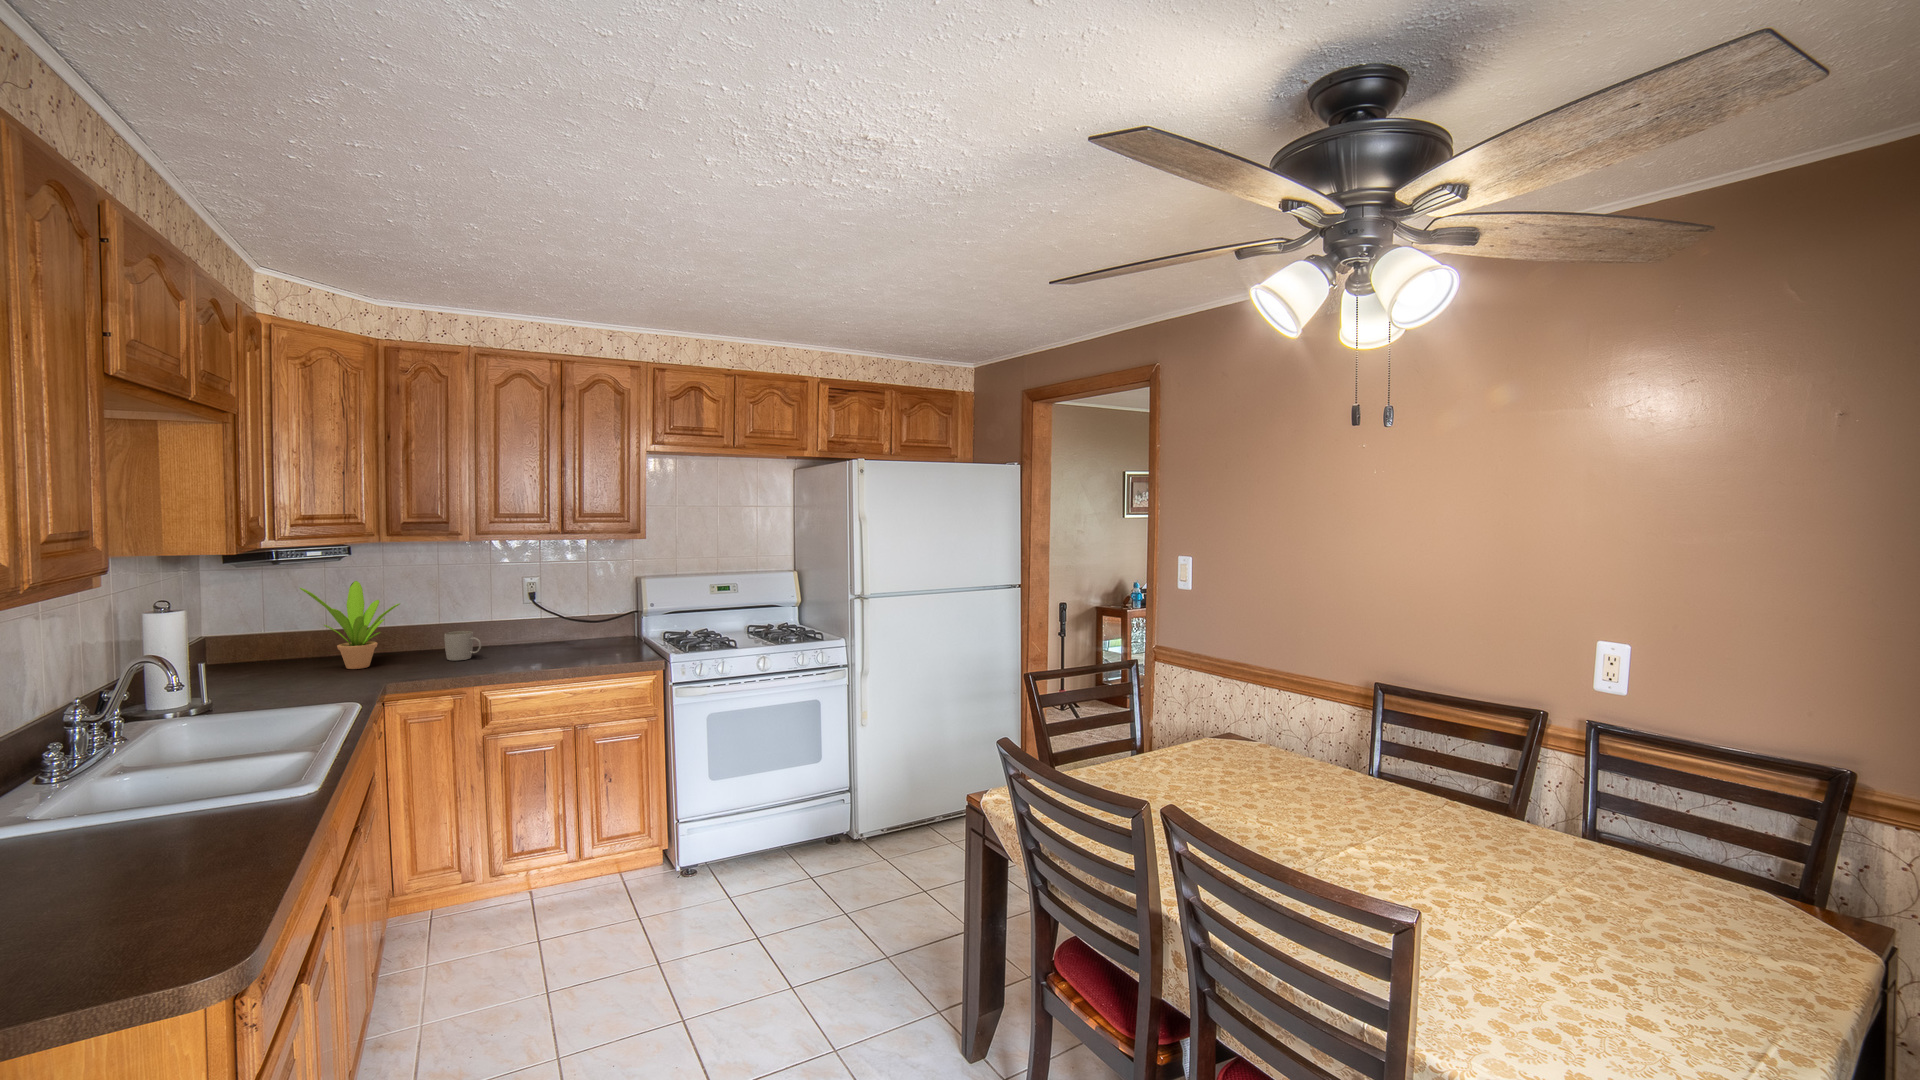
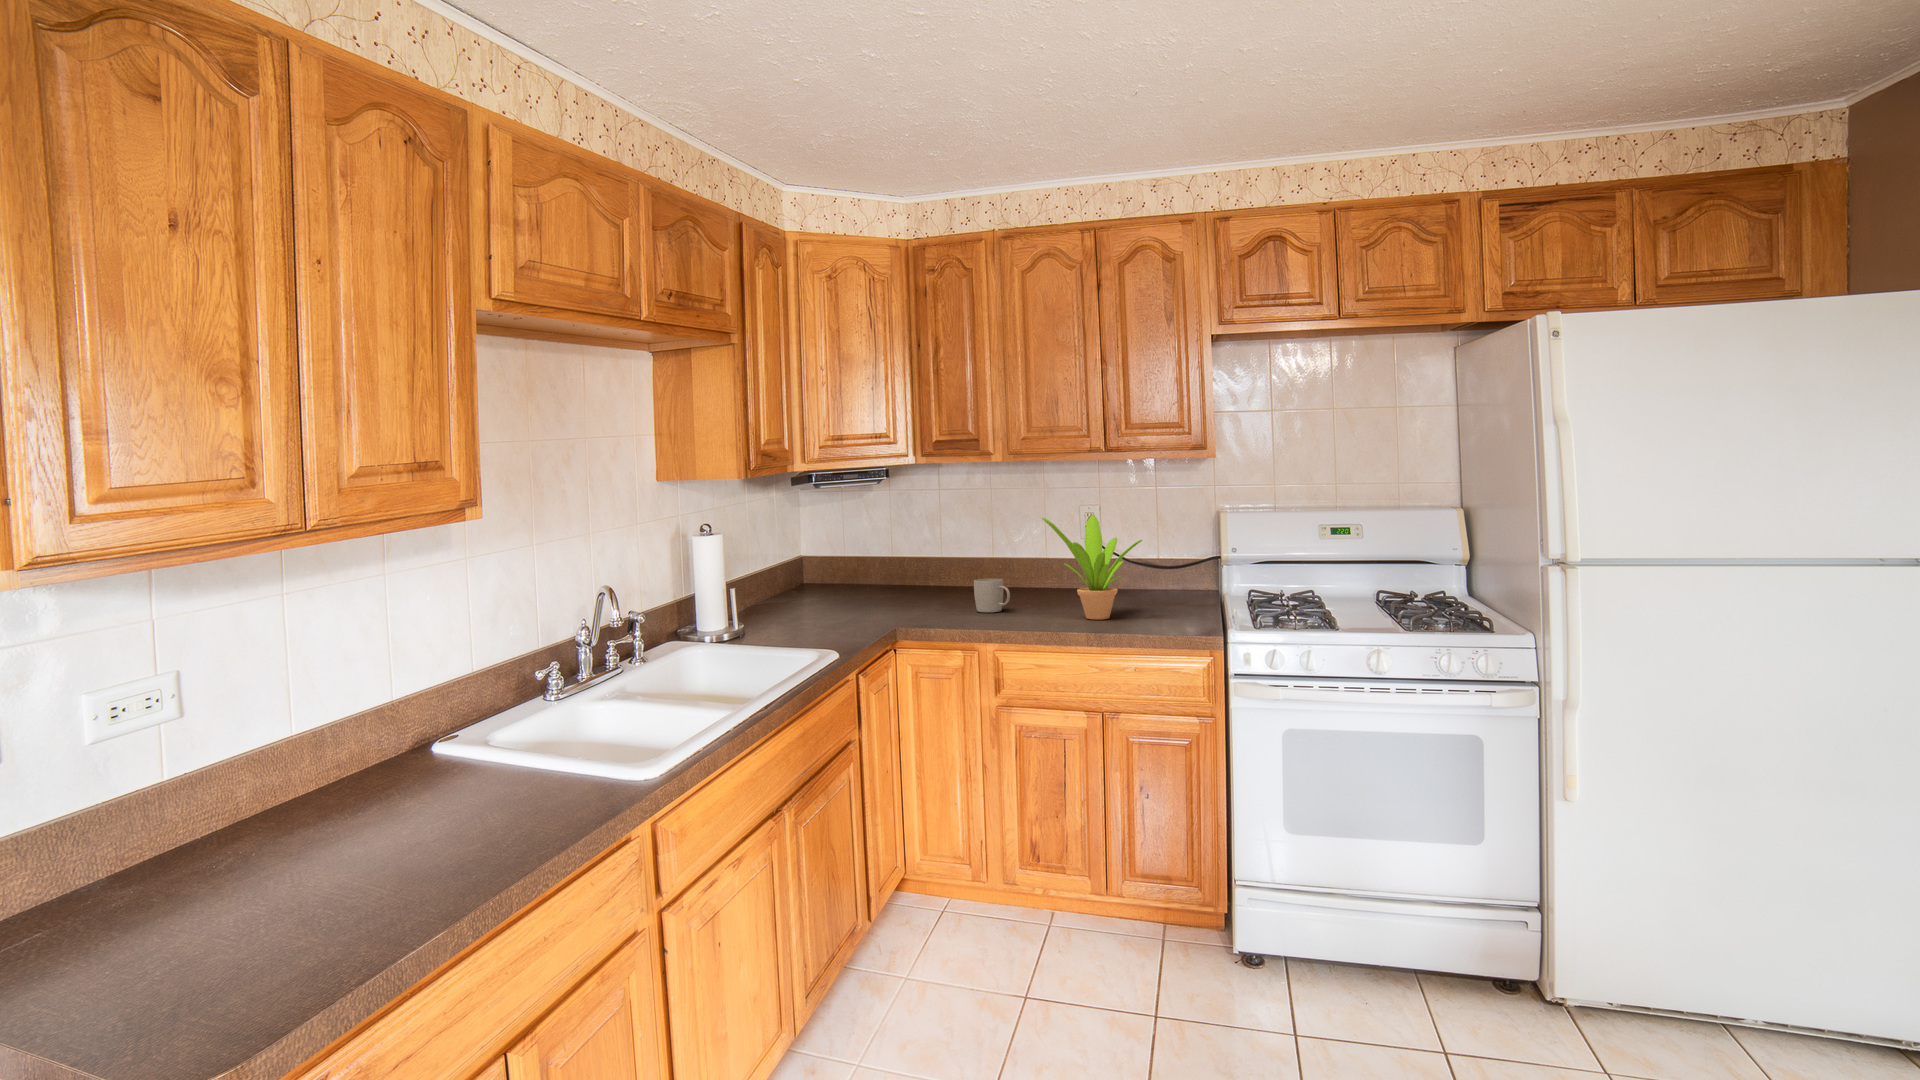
potted plant: present [300,581,400,669] -> present [1041,515,1142,619]

